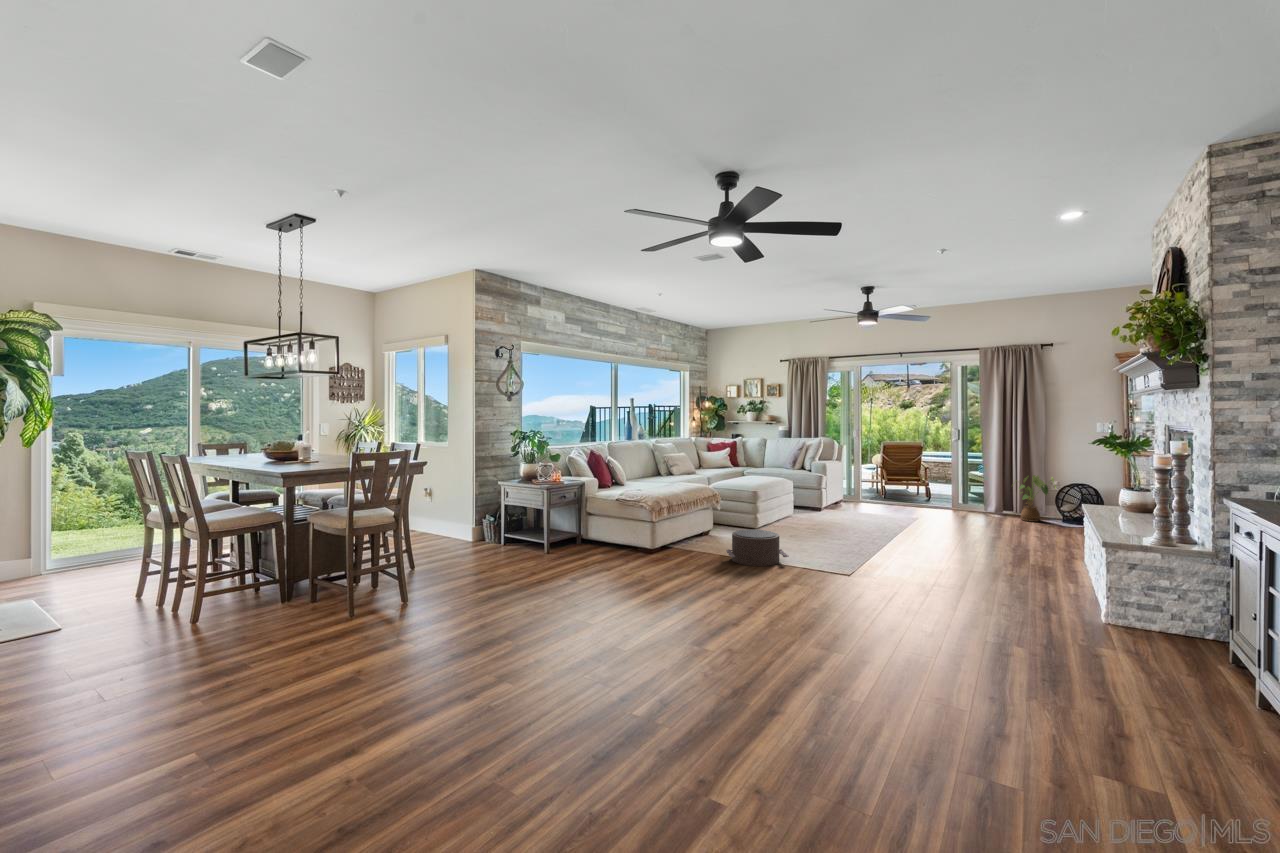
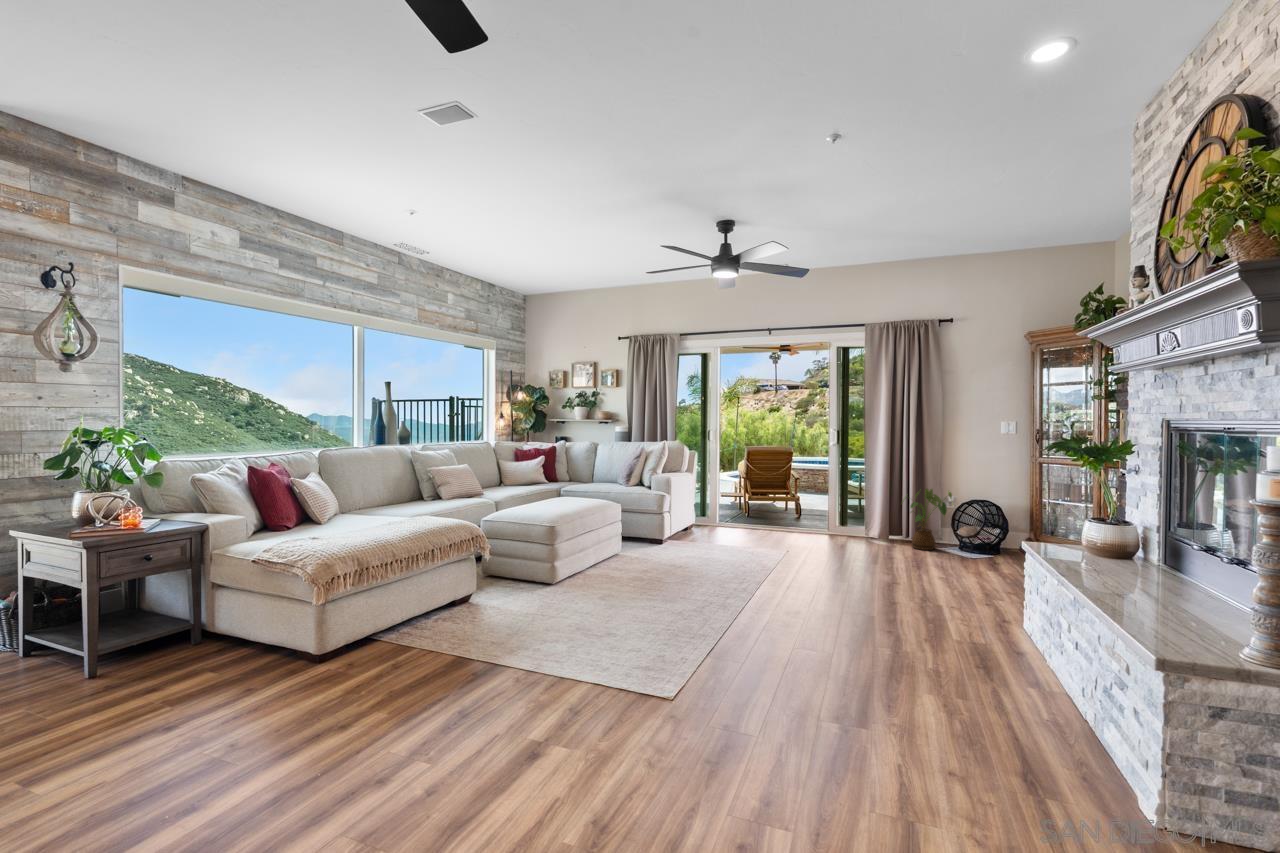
pouf: present [726,530,789,566] -> none [457,601,569,678]

